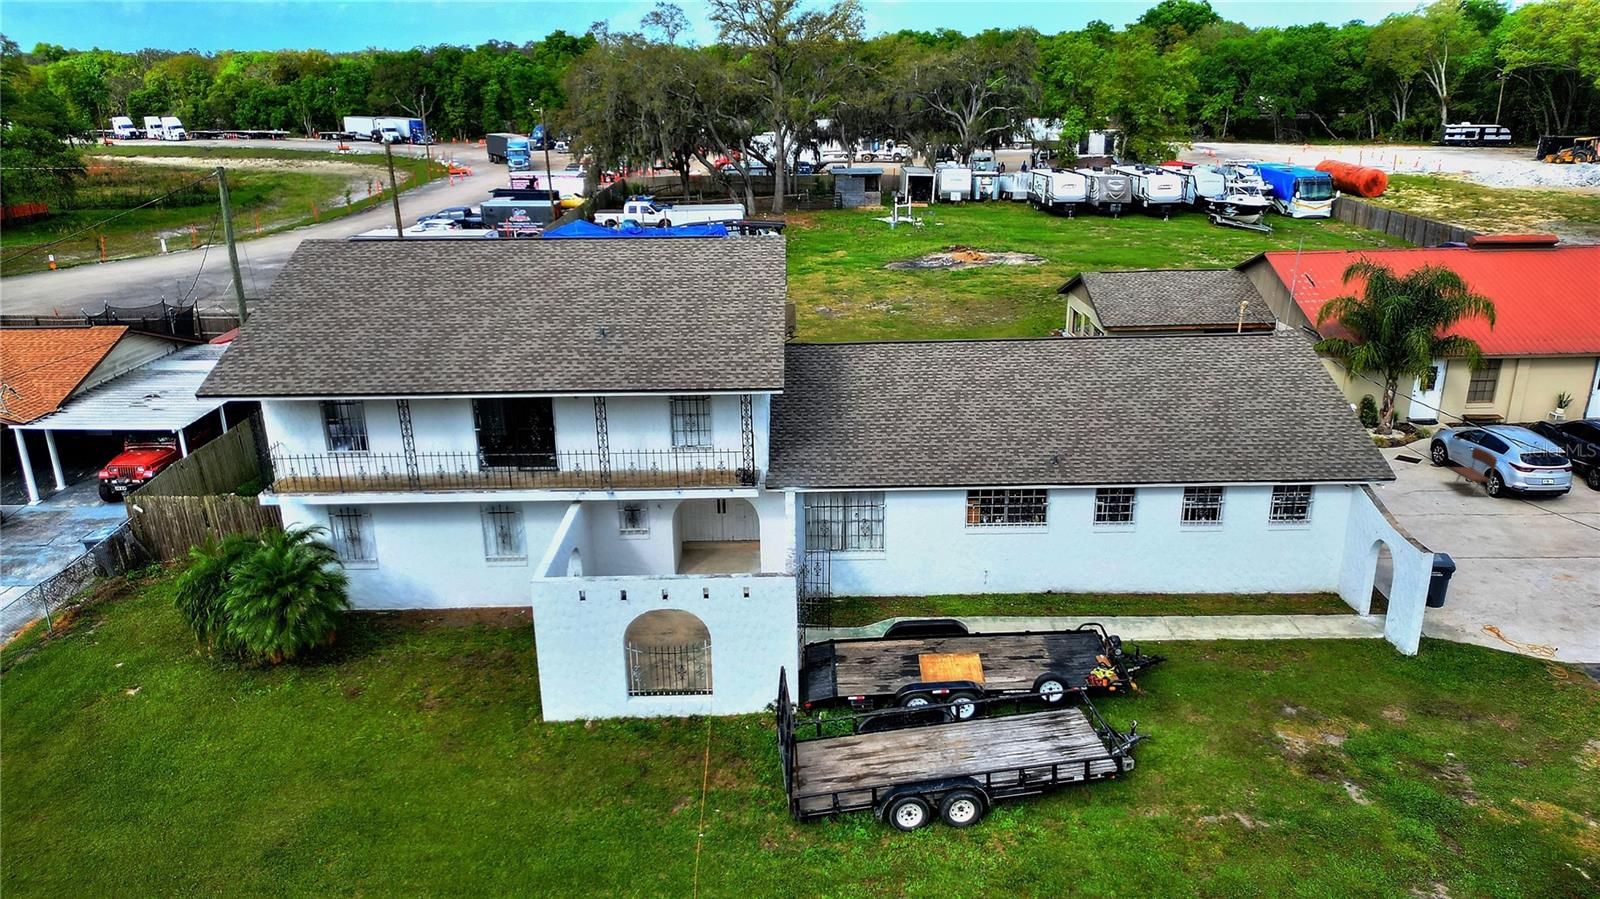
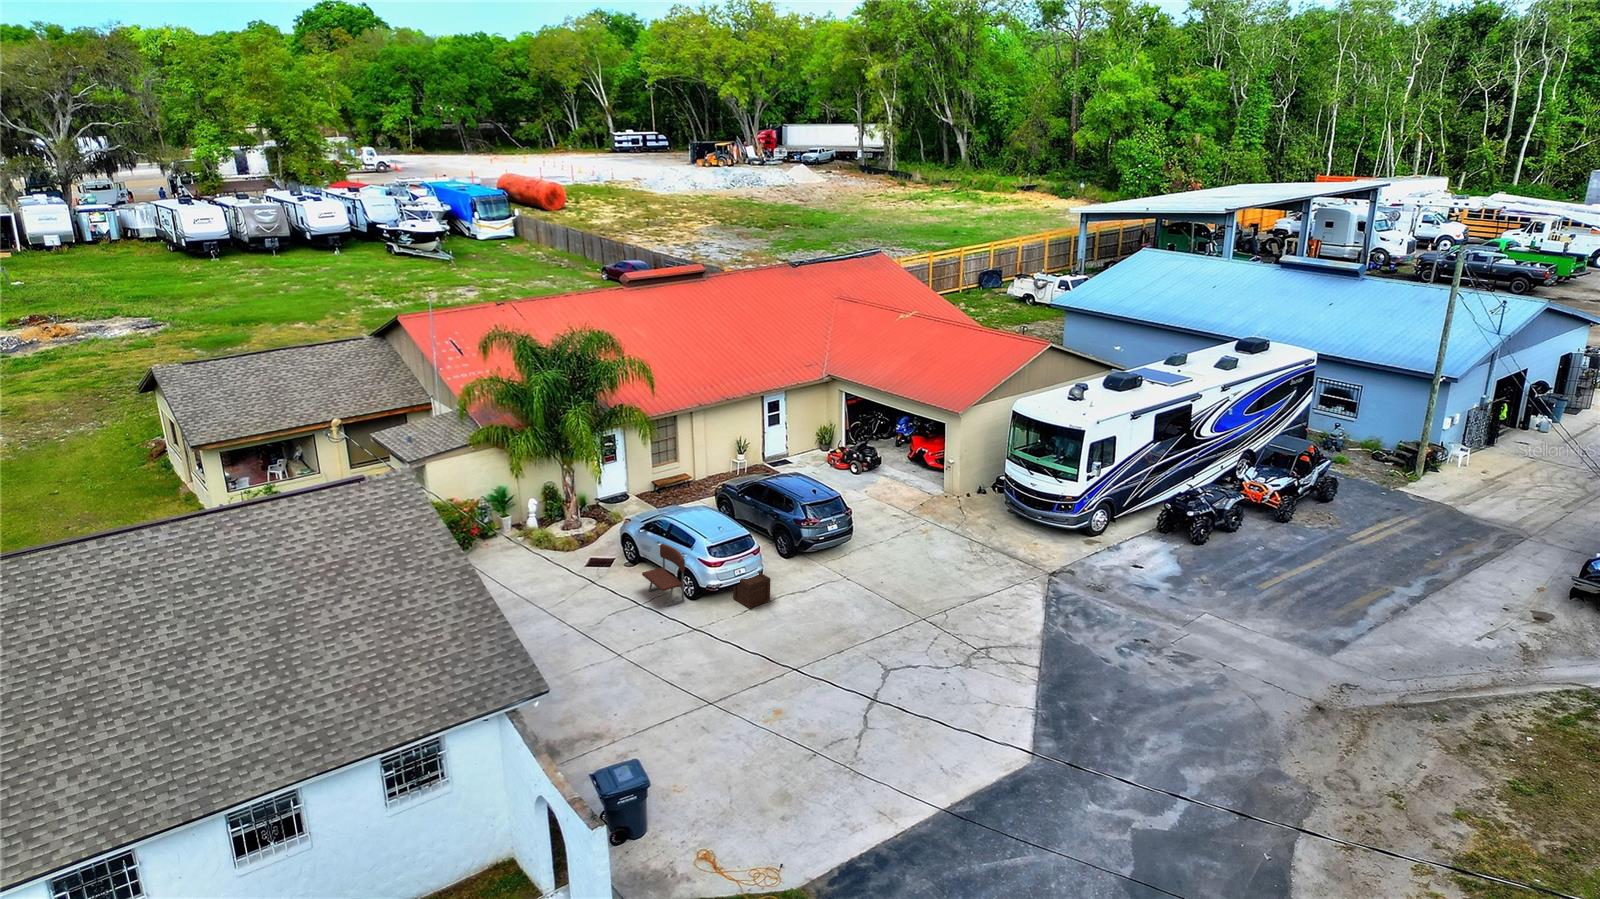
wooden crate: none [1538,482,1582,512] -> present [733,573,771,608]

